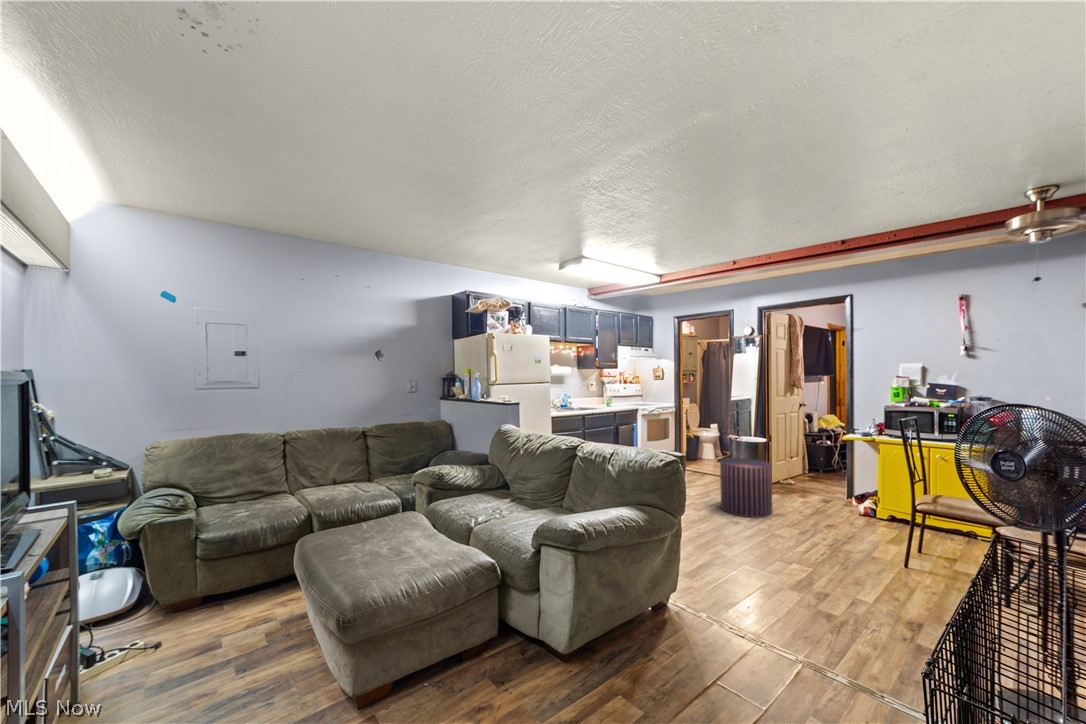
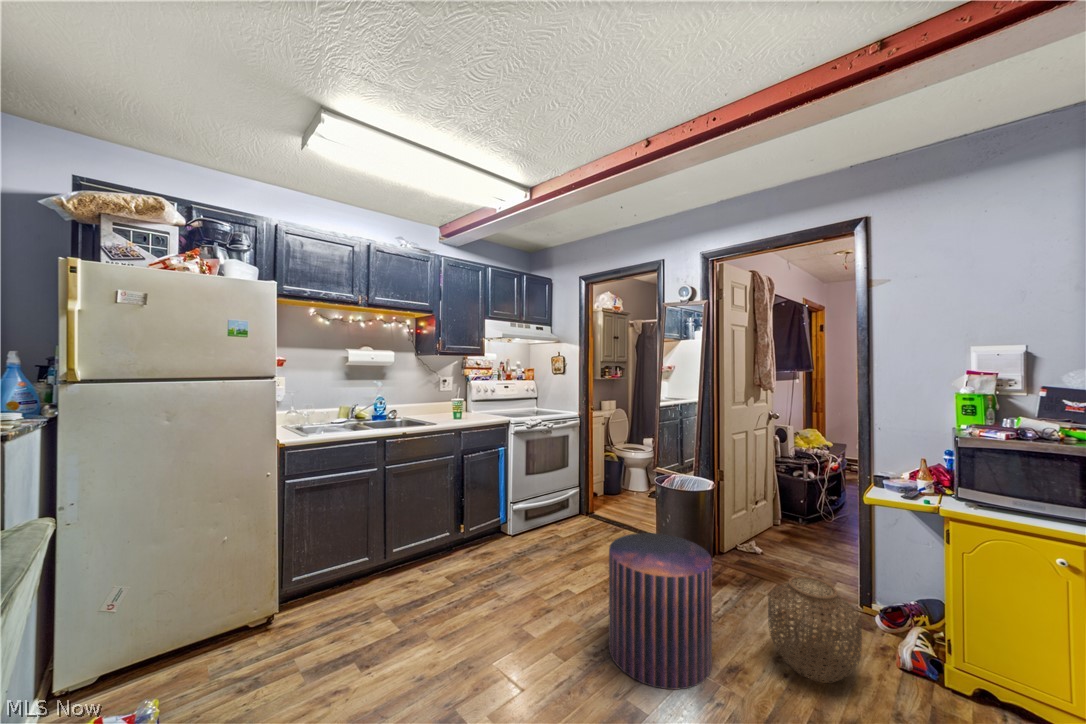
woven basket: none [799,474,842,517] -> present [768,576,862,683]

